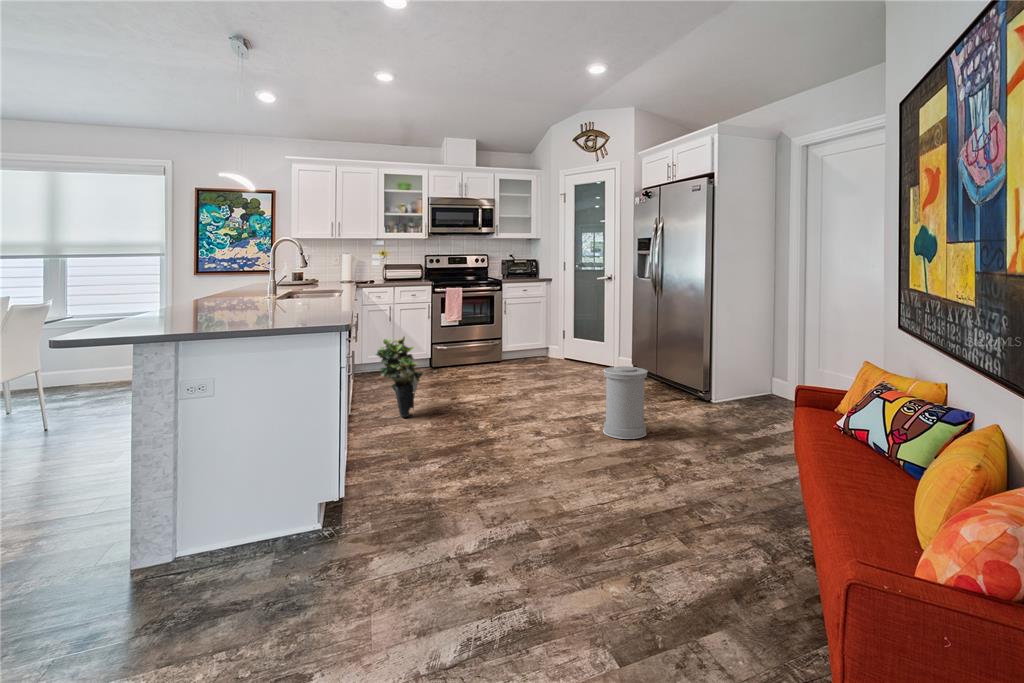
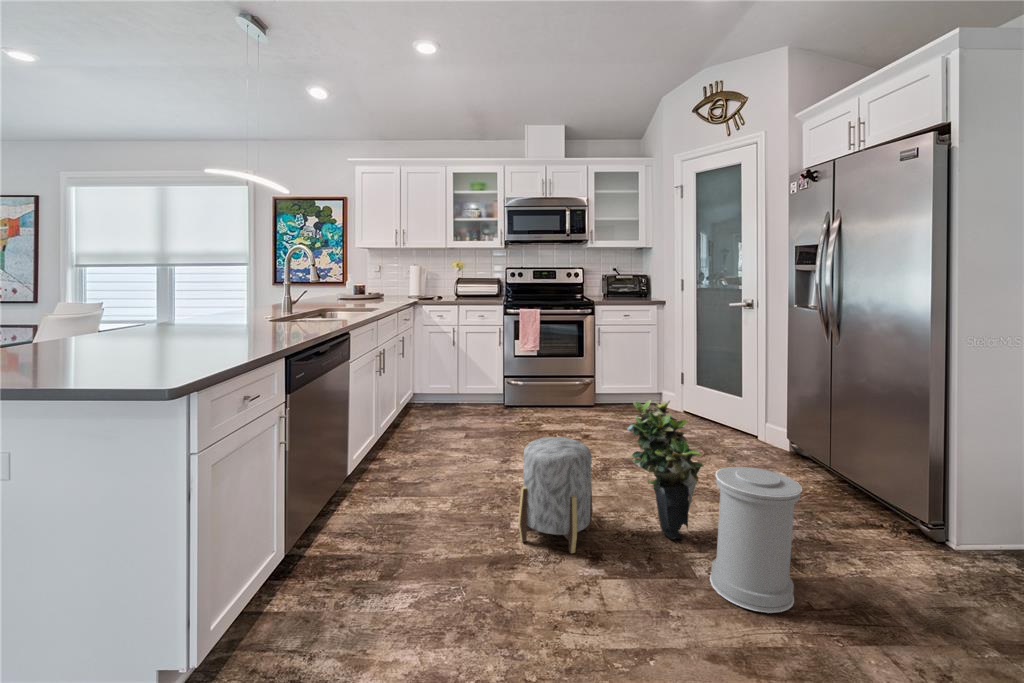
potted plant: present [375,337,423,417] -> present [627,400,704,540]
stool: none [486,364,530,432] -> present [518,437,593,553]

